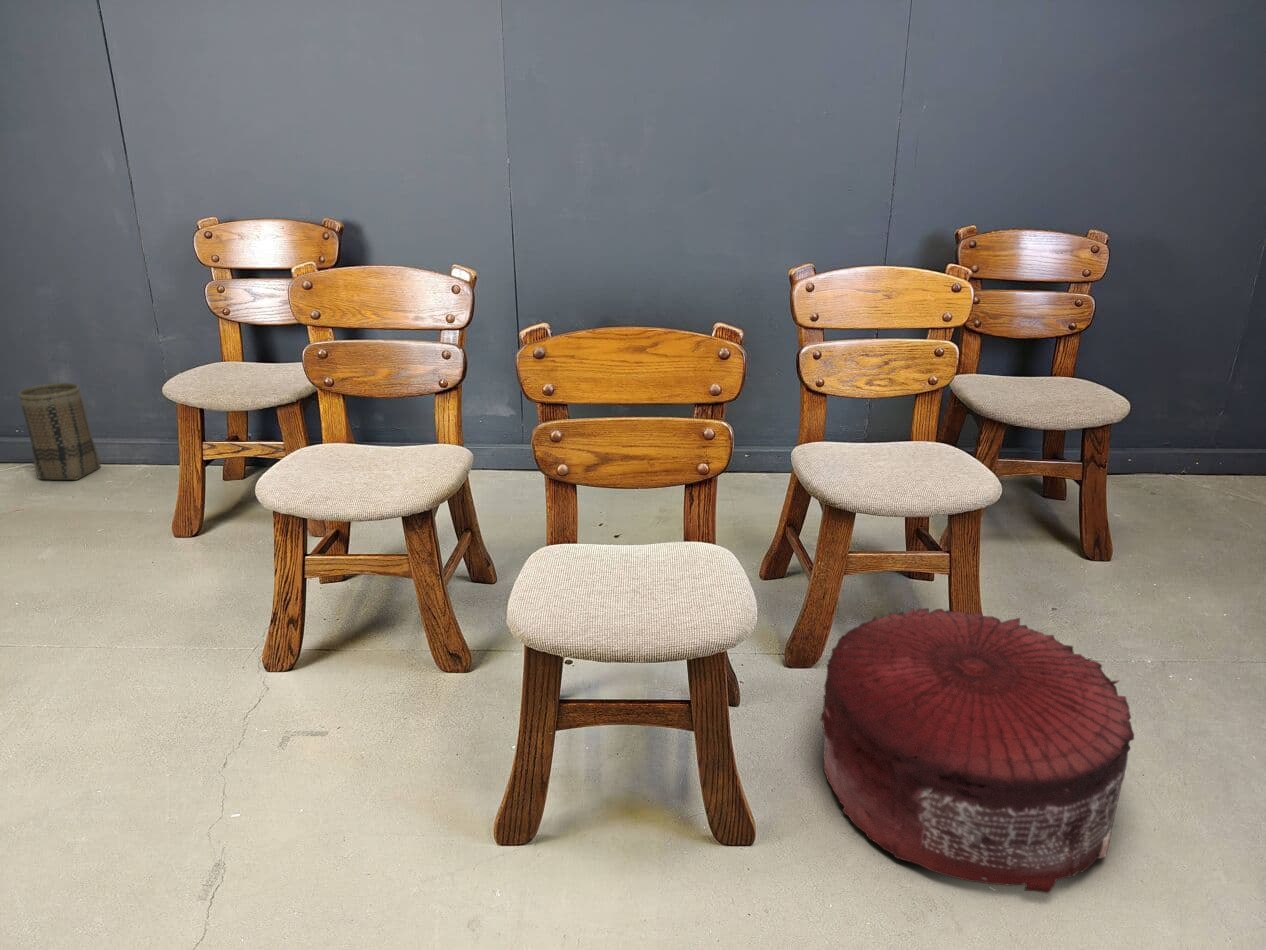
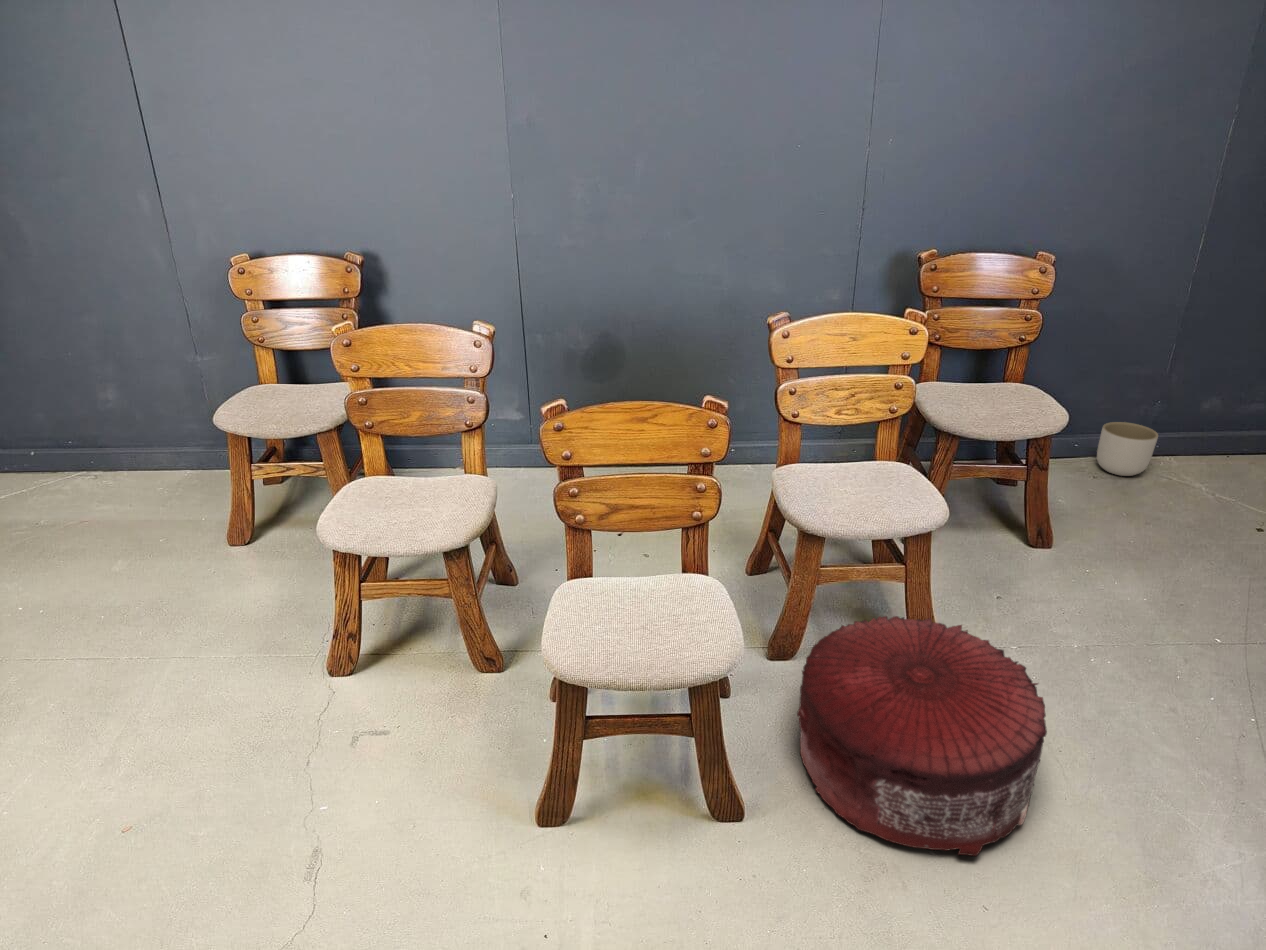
basket: present [18,383,100,480] -> none [77,402,153,490]
planter: none [1160,431,1231,491] -> present [1097,422,1158,476]

